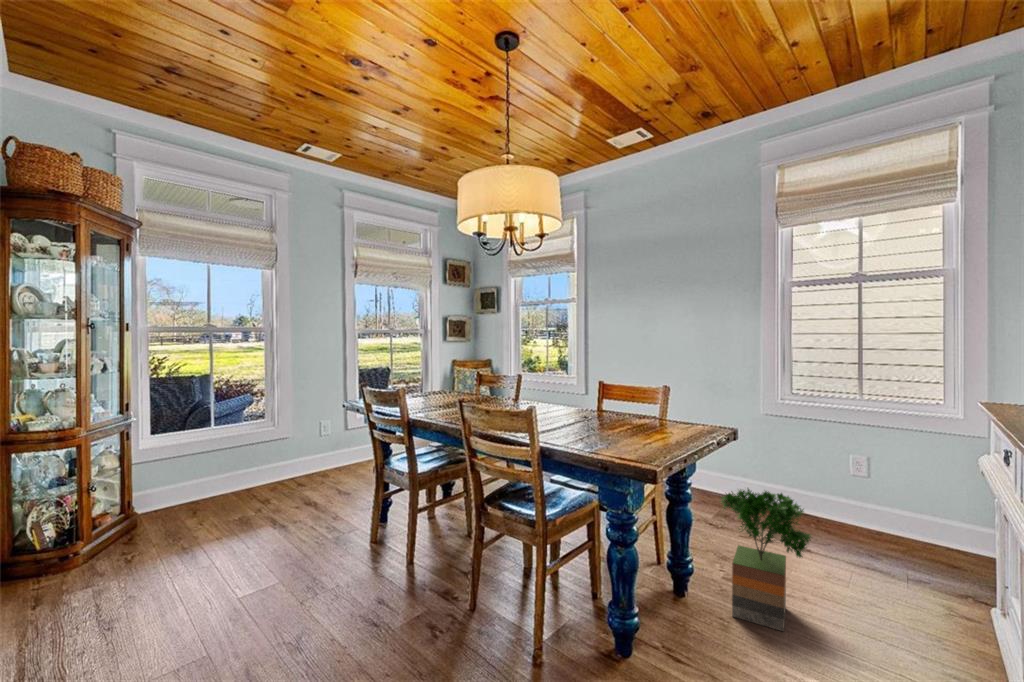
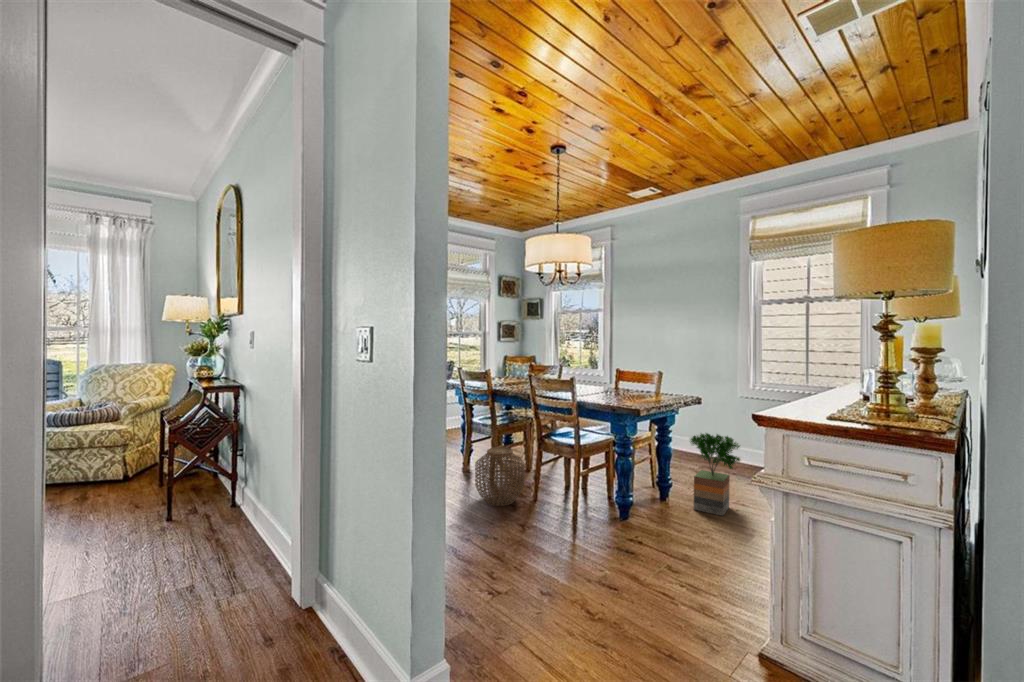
woven basket: none [373,521,457,627] -> present [475,447,525,506]

